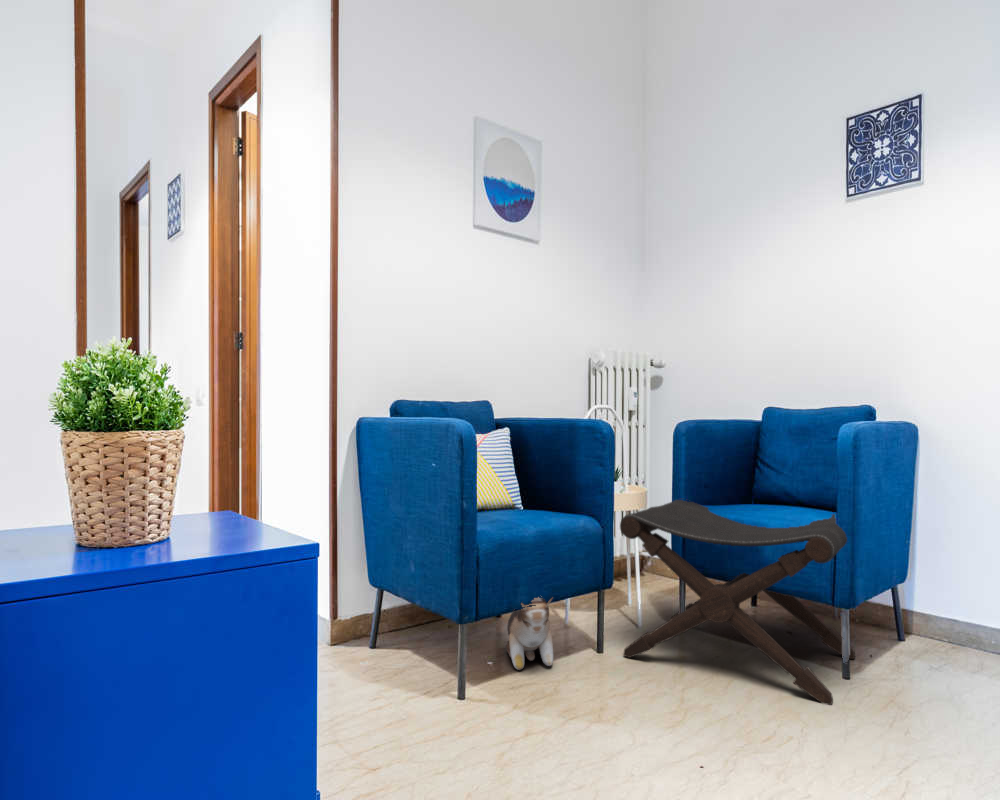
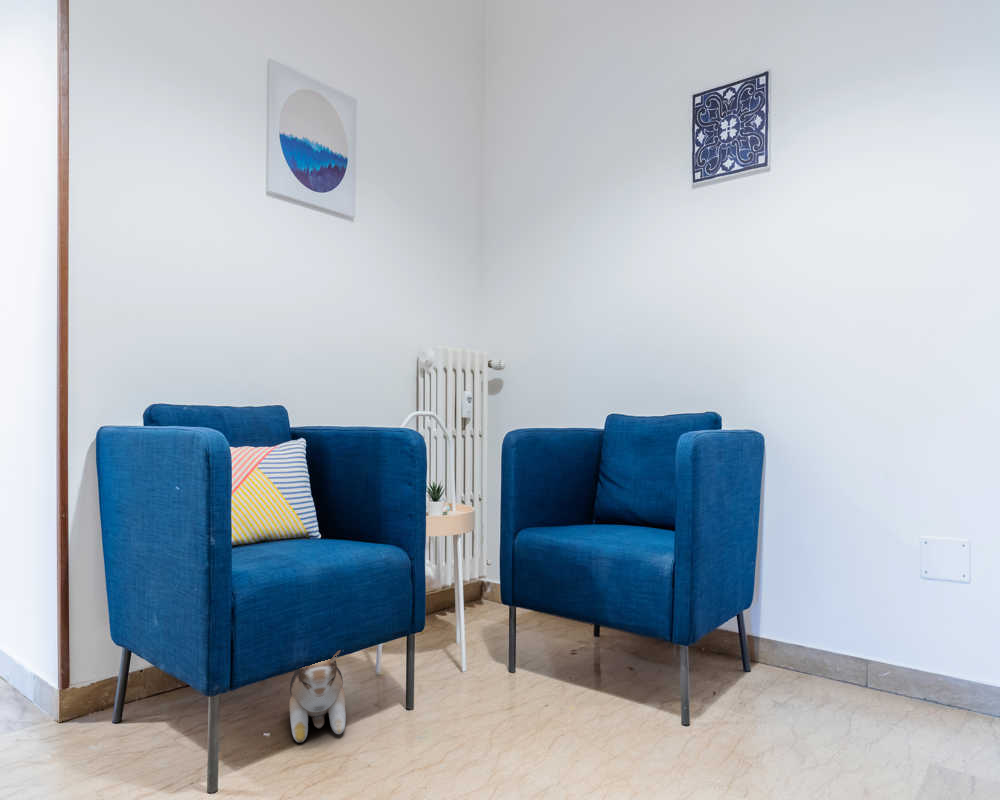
footstool: present [620,500,855,705] -> none [431,520,700,760]

